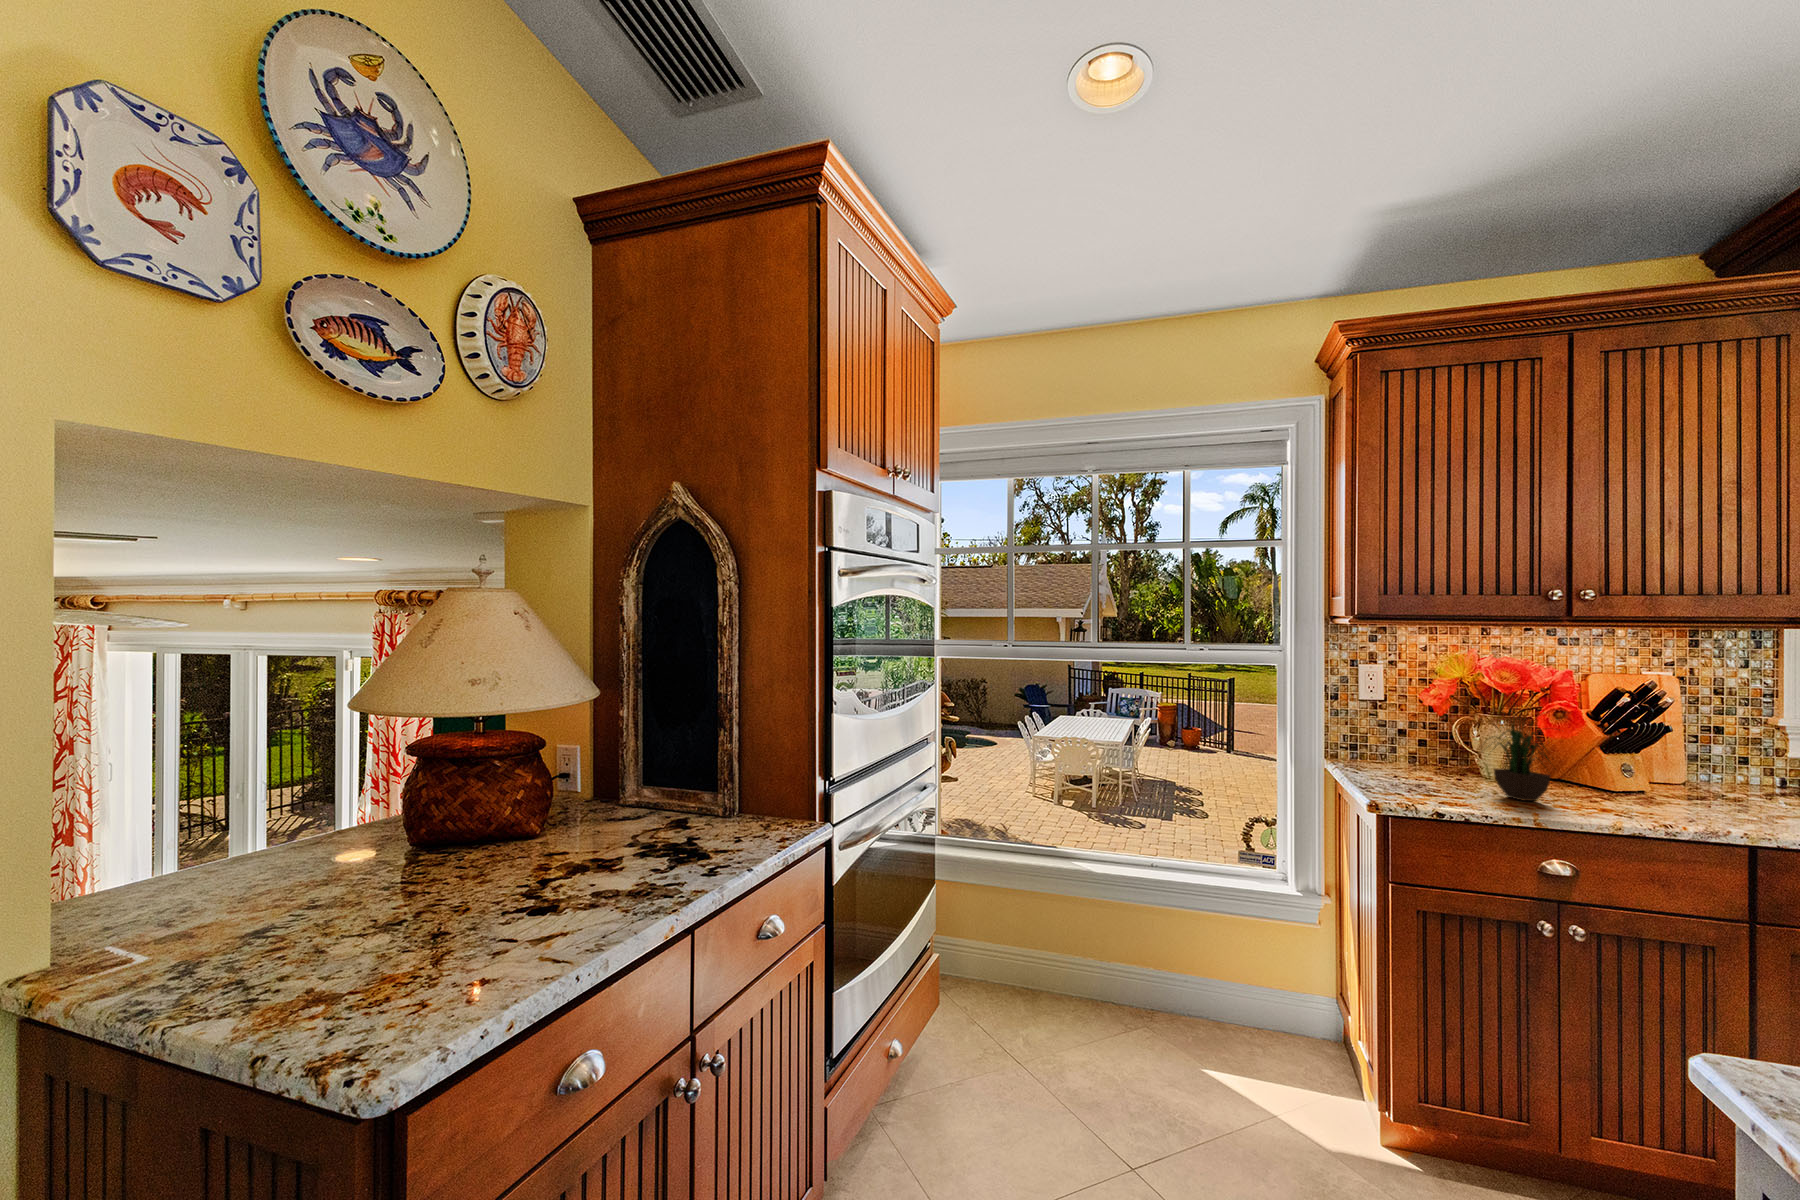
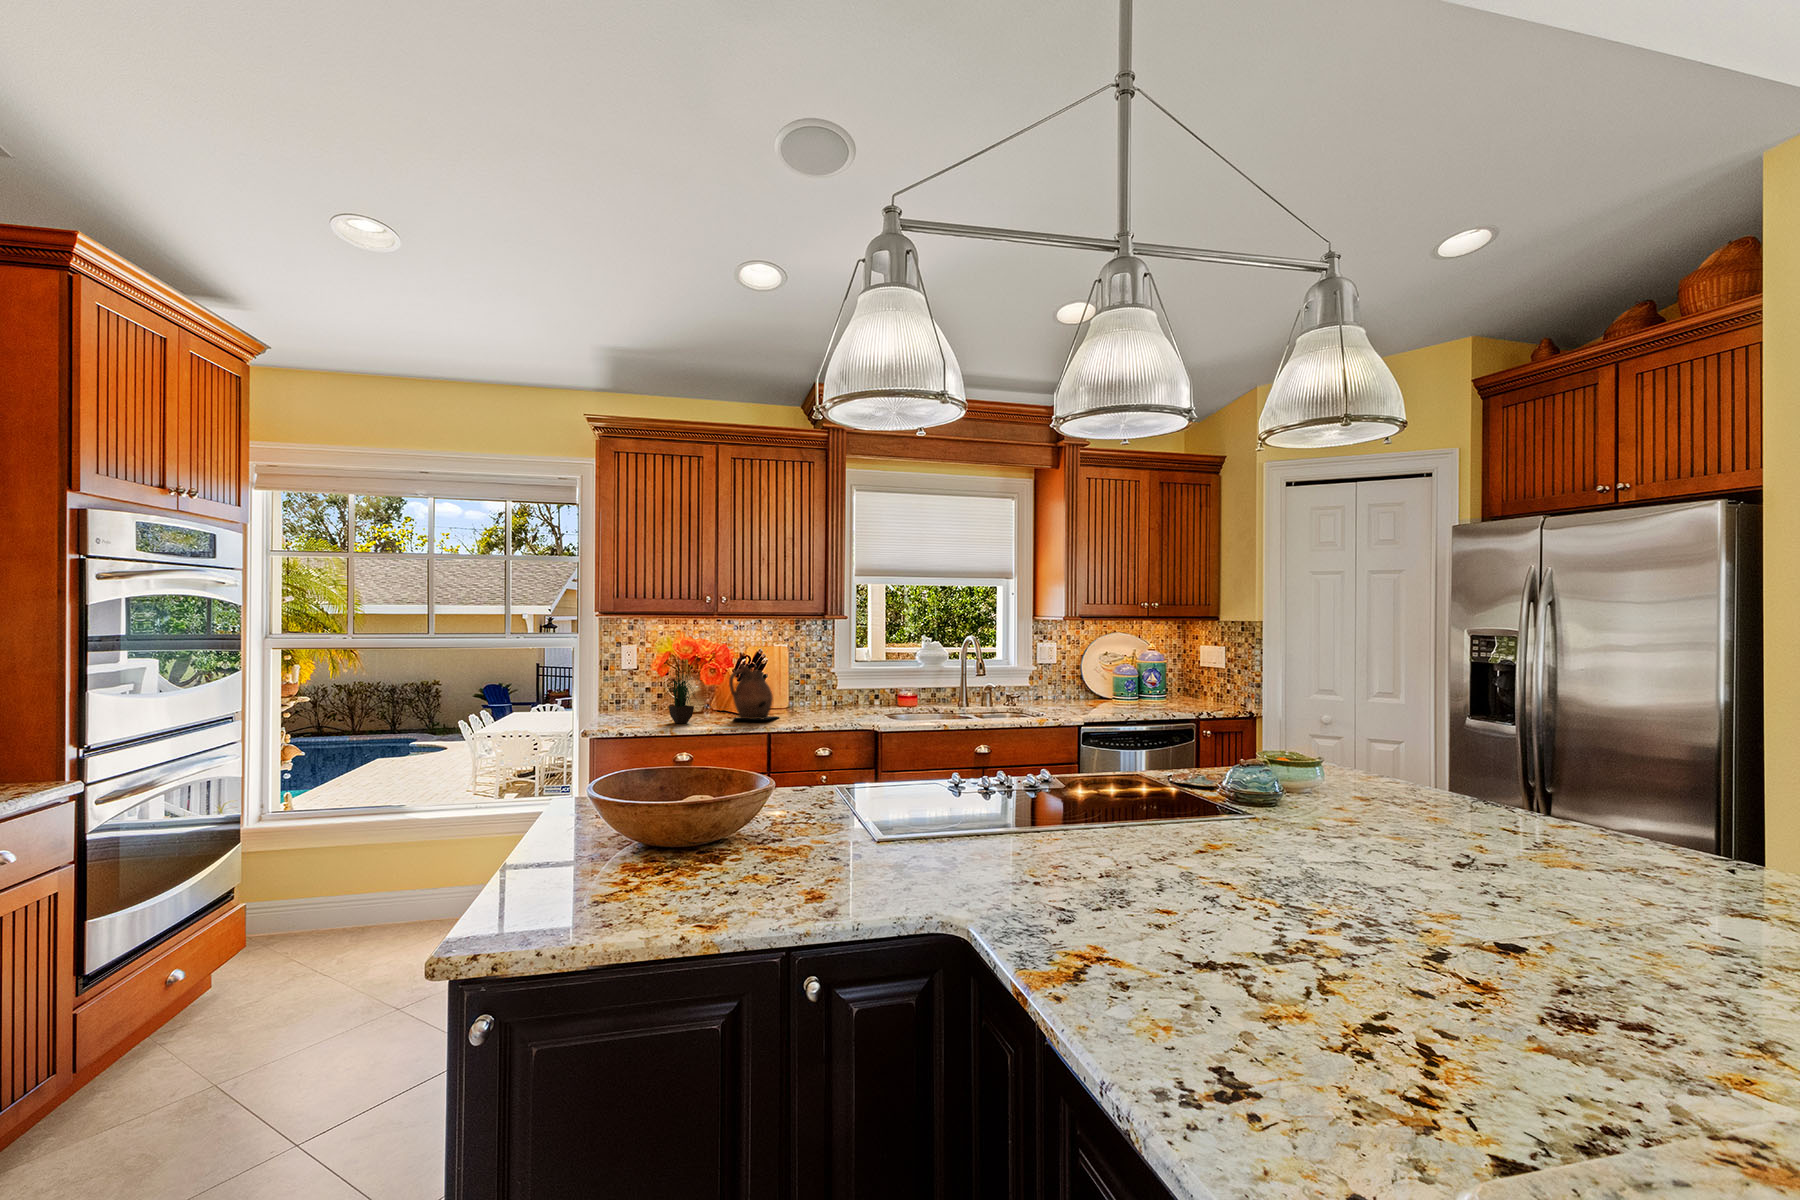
ceramic pitcher: none [1612,710,1733,820] -> present [729,665,773,720]

